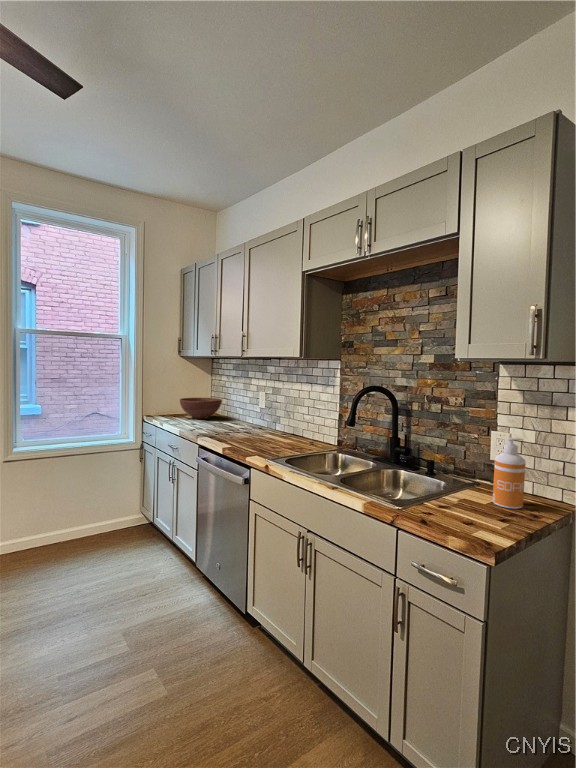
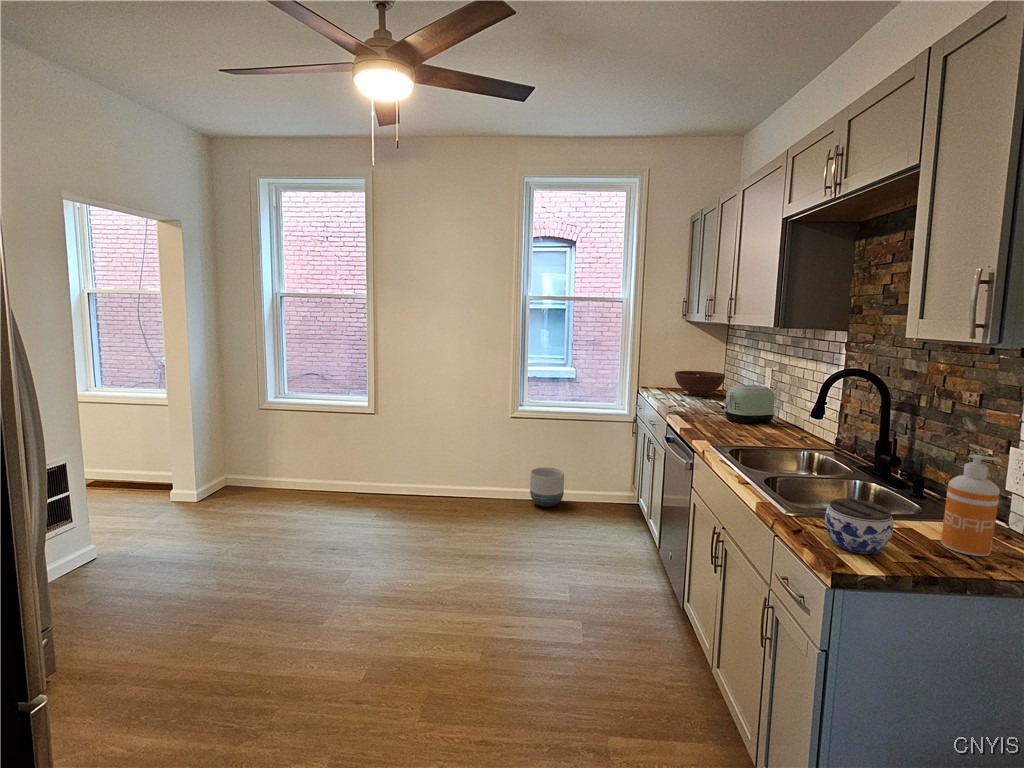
toaster: none [245,405,283,438] -> present [721,385,775,423]
jar: none [449,484,499,527] -> present [825,499,894,554]
planter: none [31,510,73,555] -> present [530,467,564,507]

